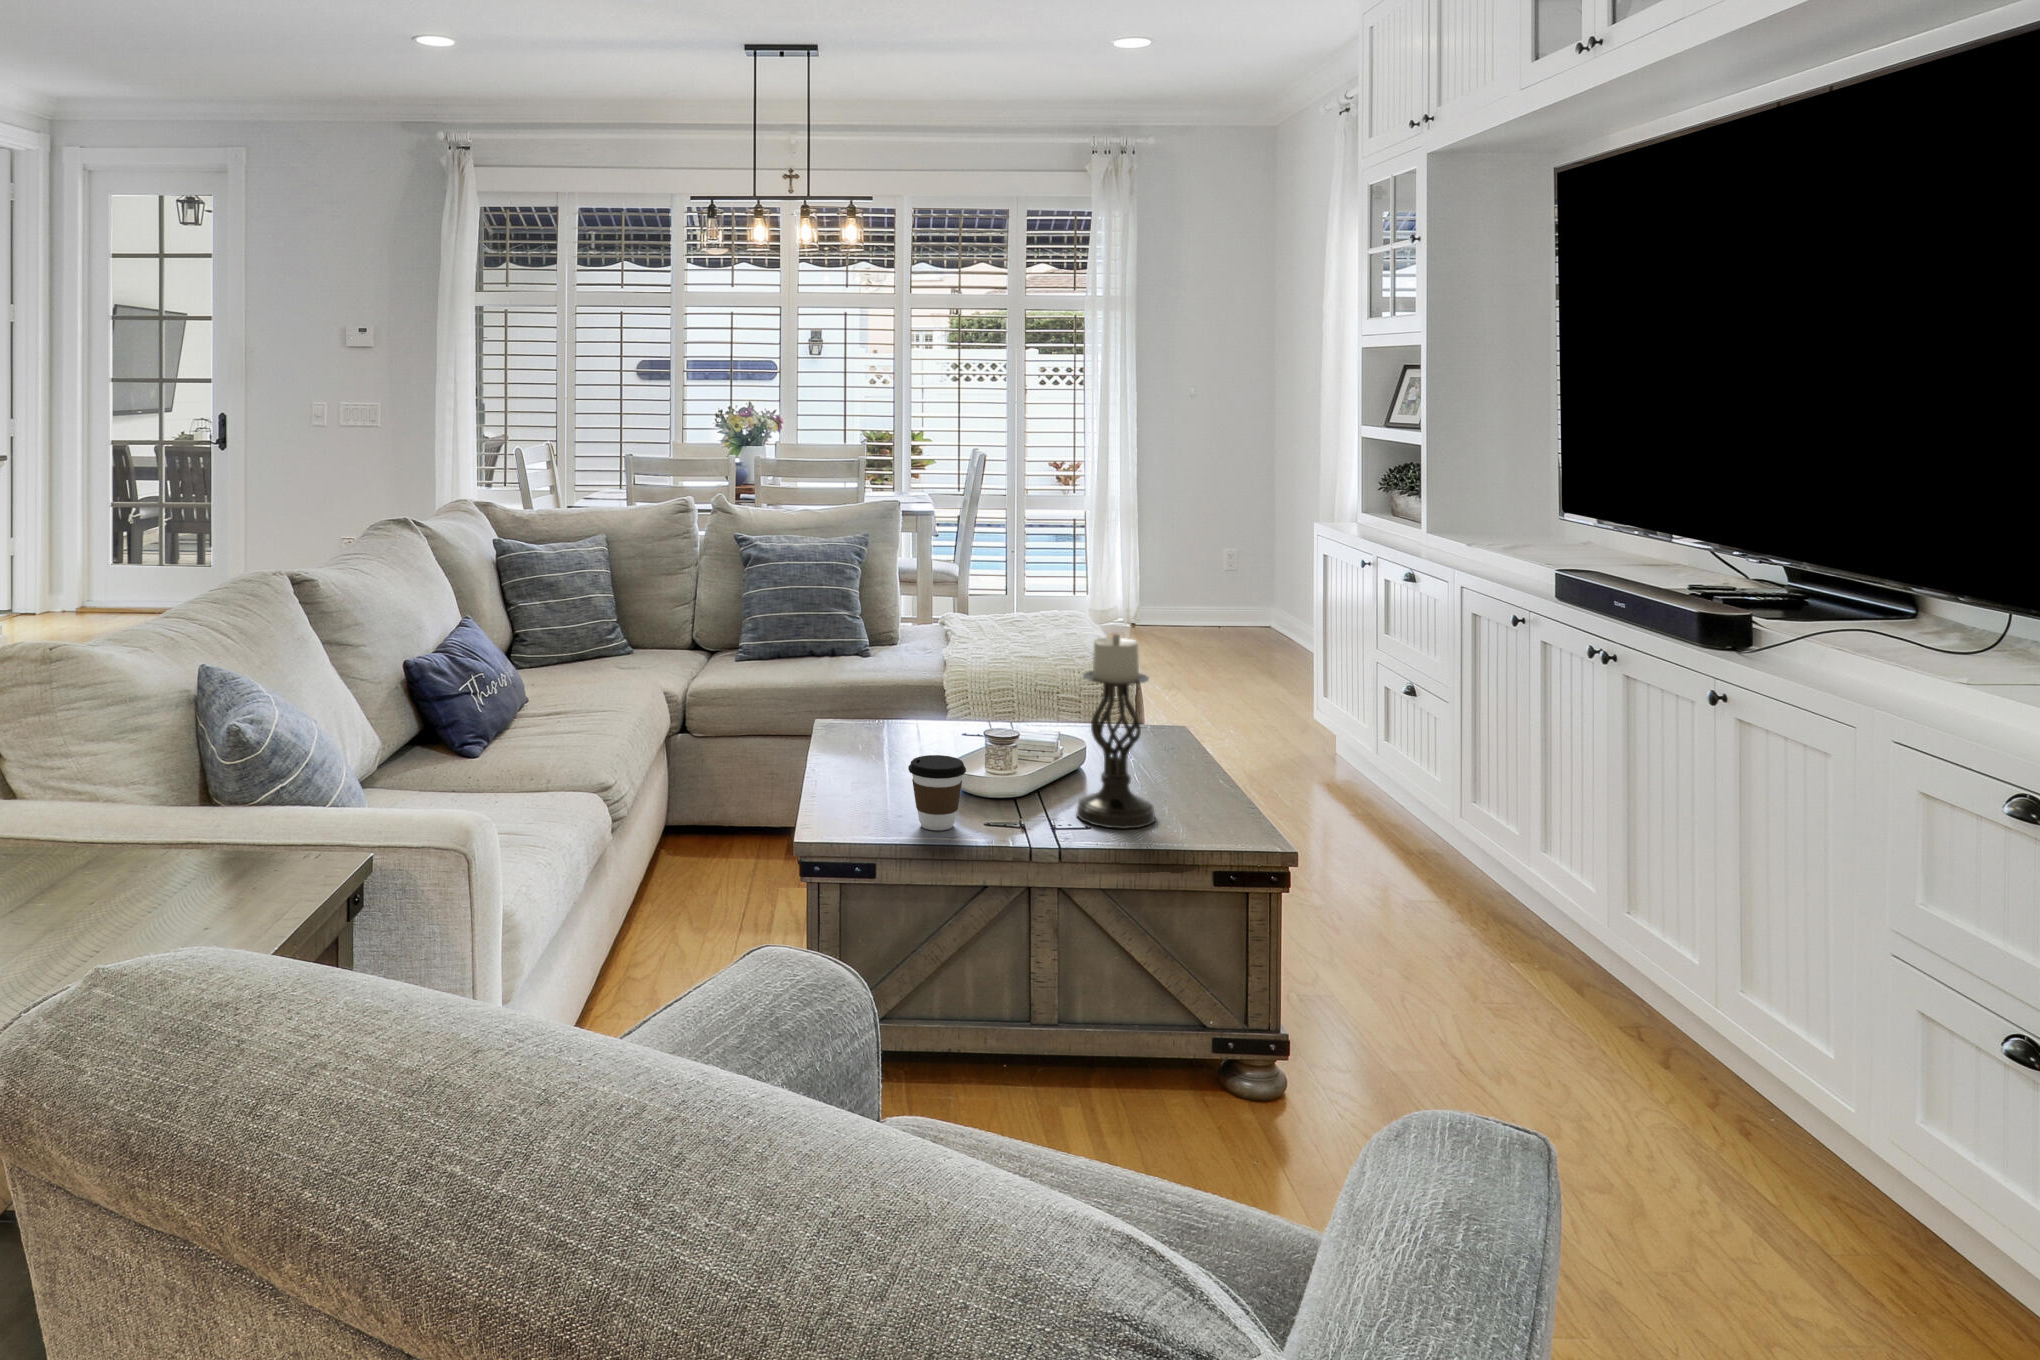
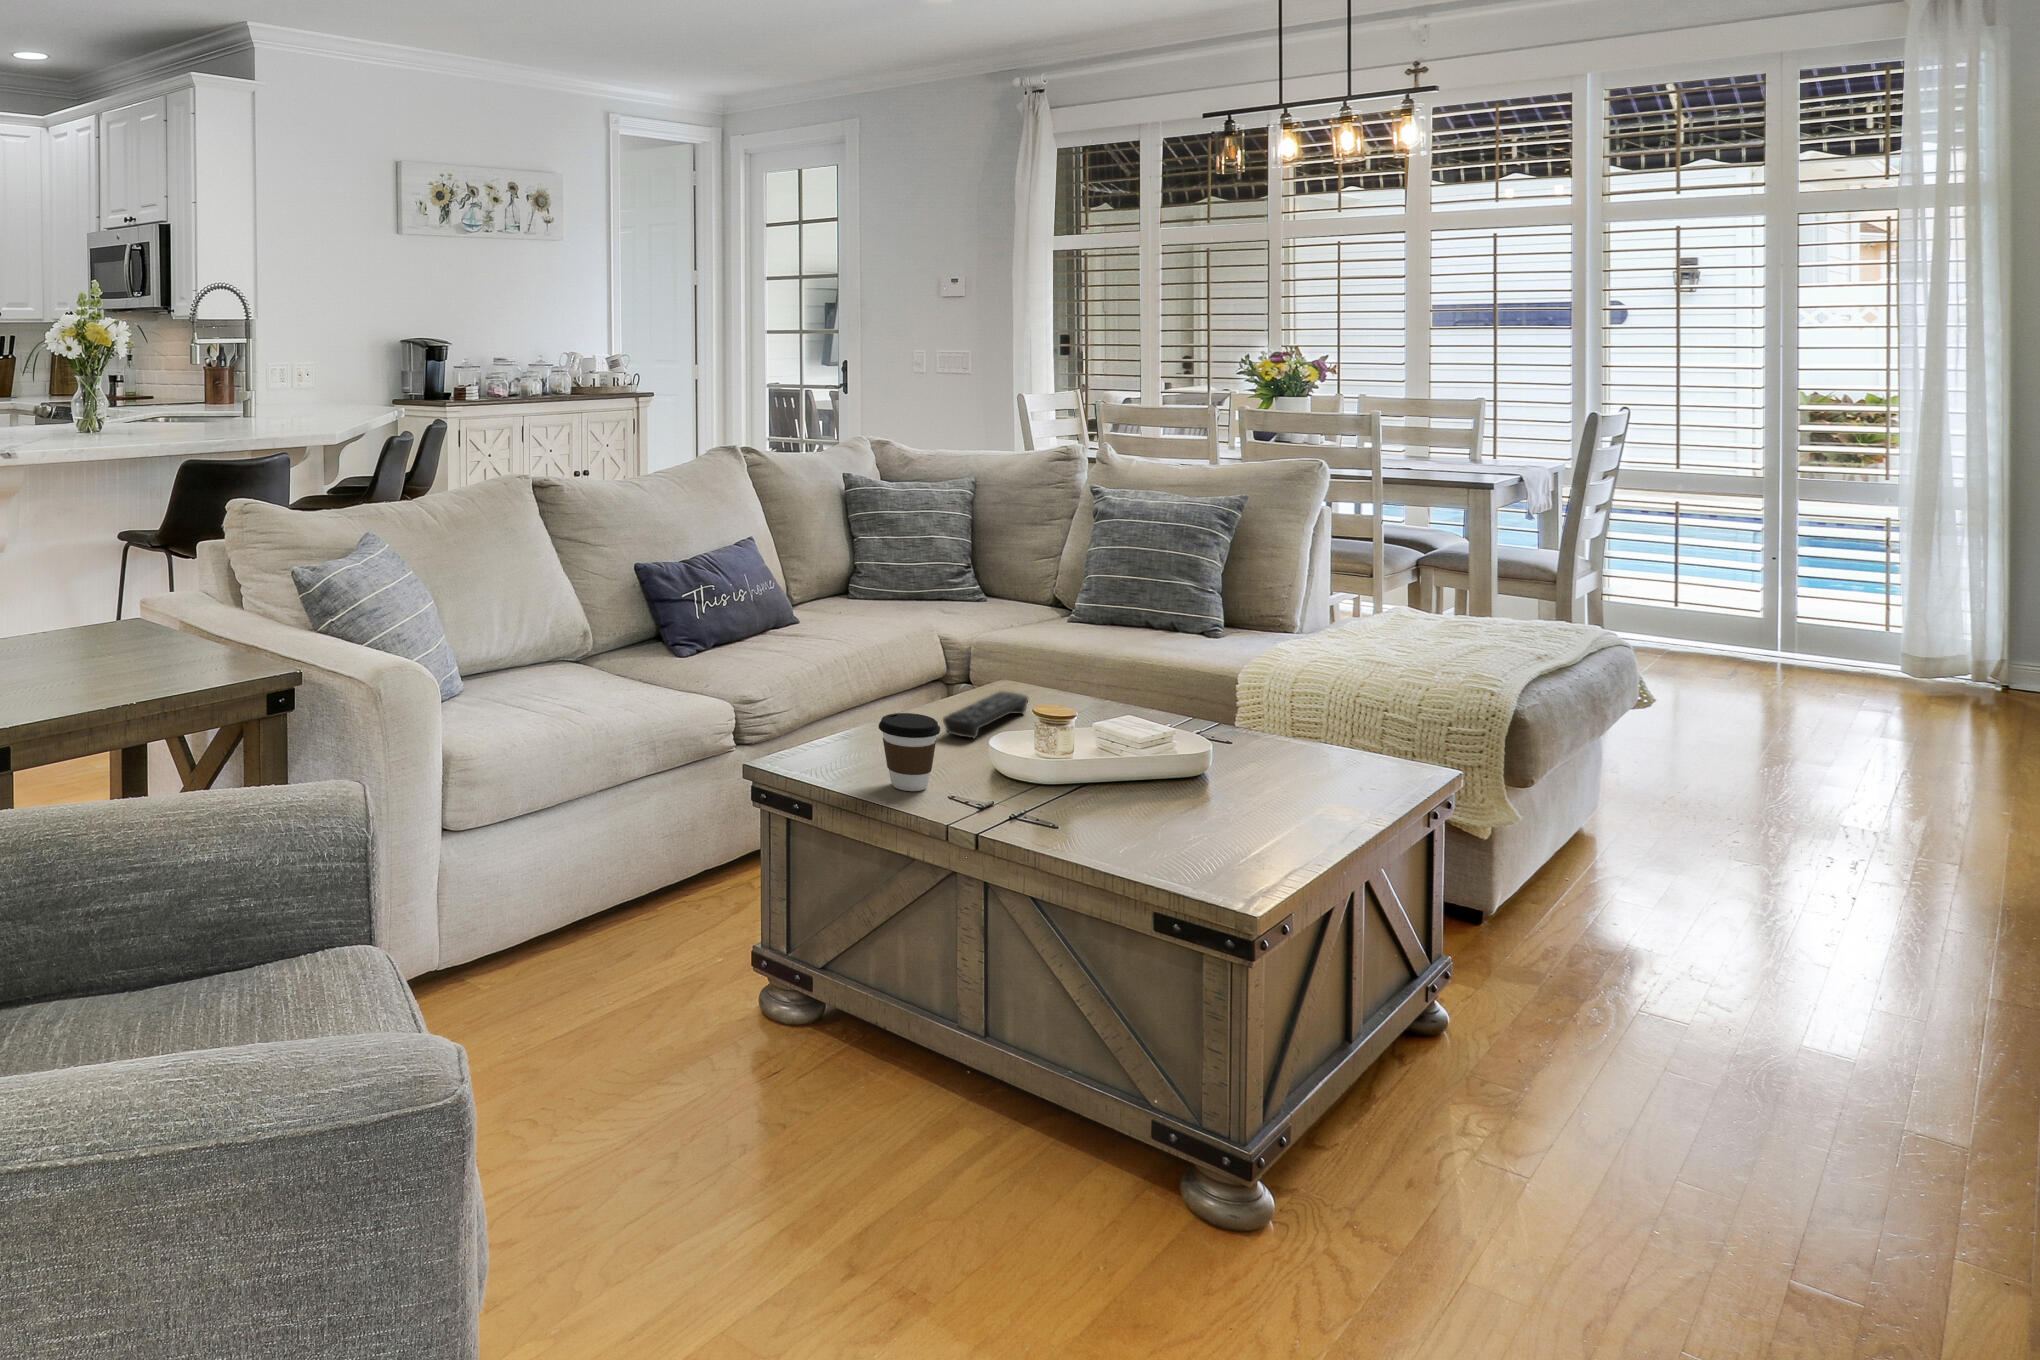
candle holder: present [1076,634,1155,829] -> none [1058,616,1156,843]
remote control: none [858,727,901,775] -> present [943,691,1028,738]

